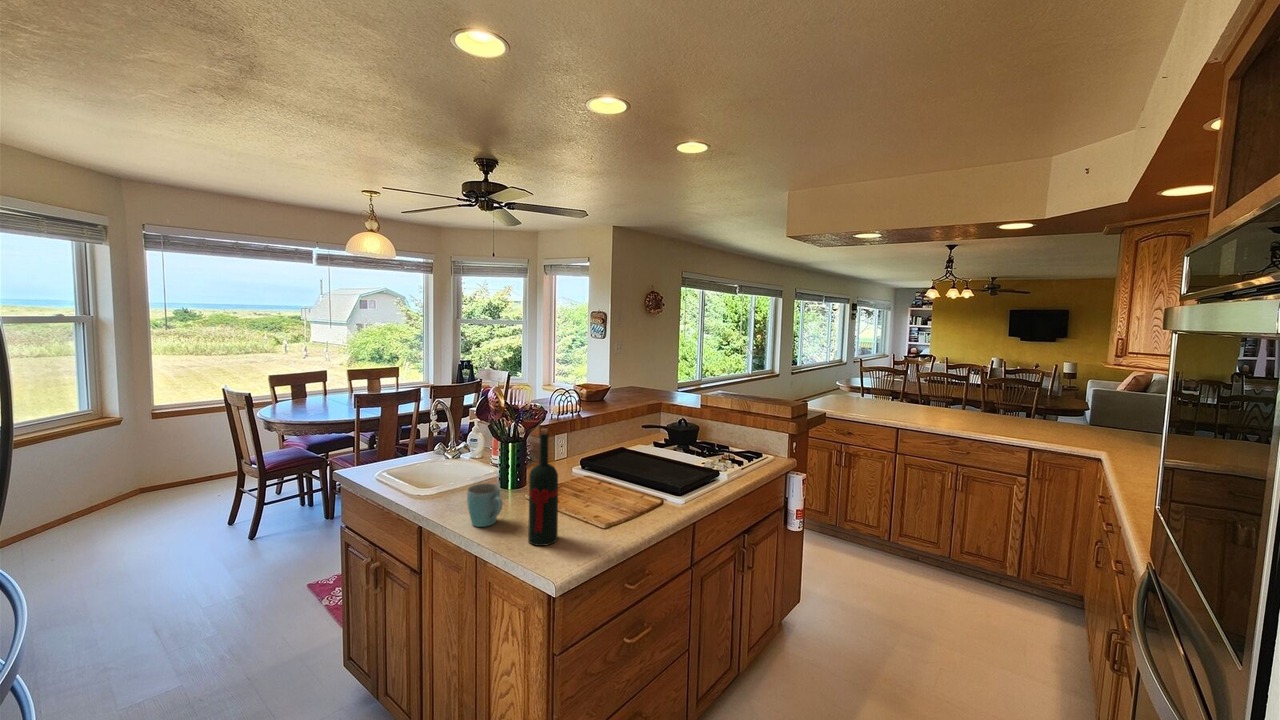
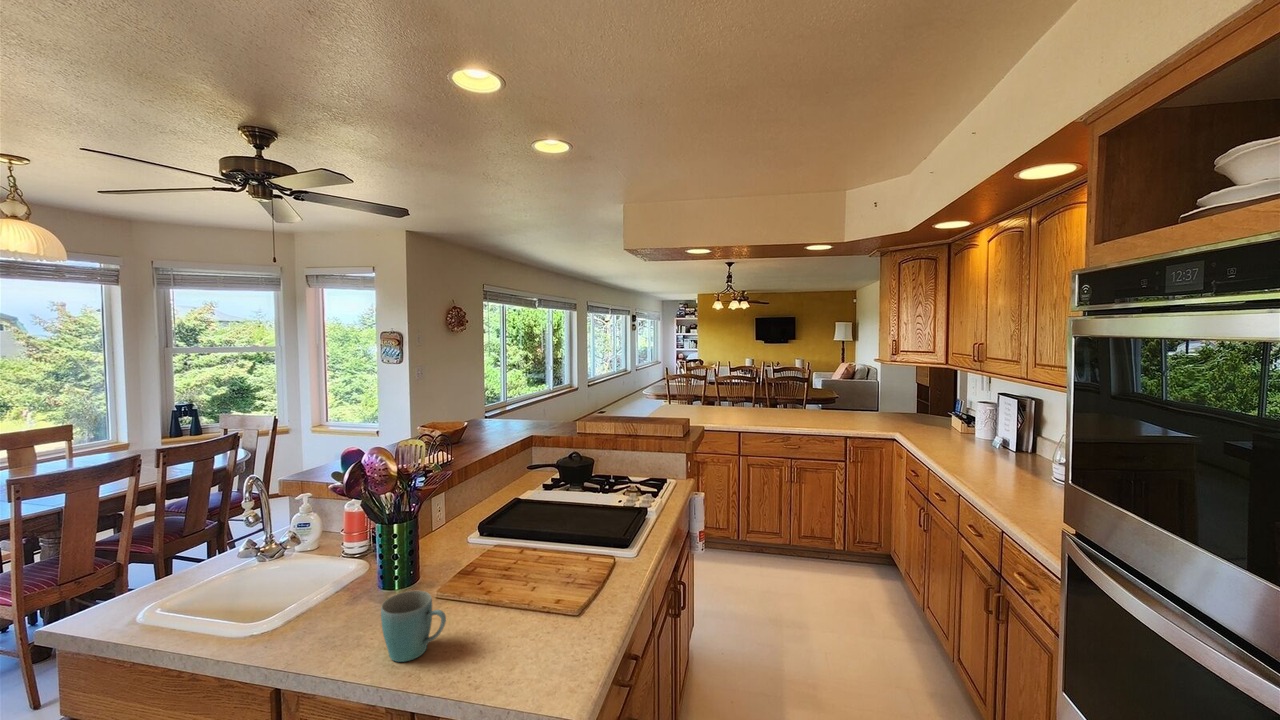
wine bottle: present [528,429,558,546] -> none [496,500,538,666]

